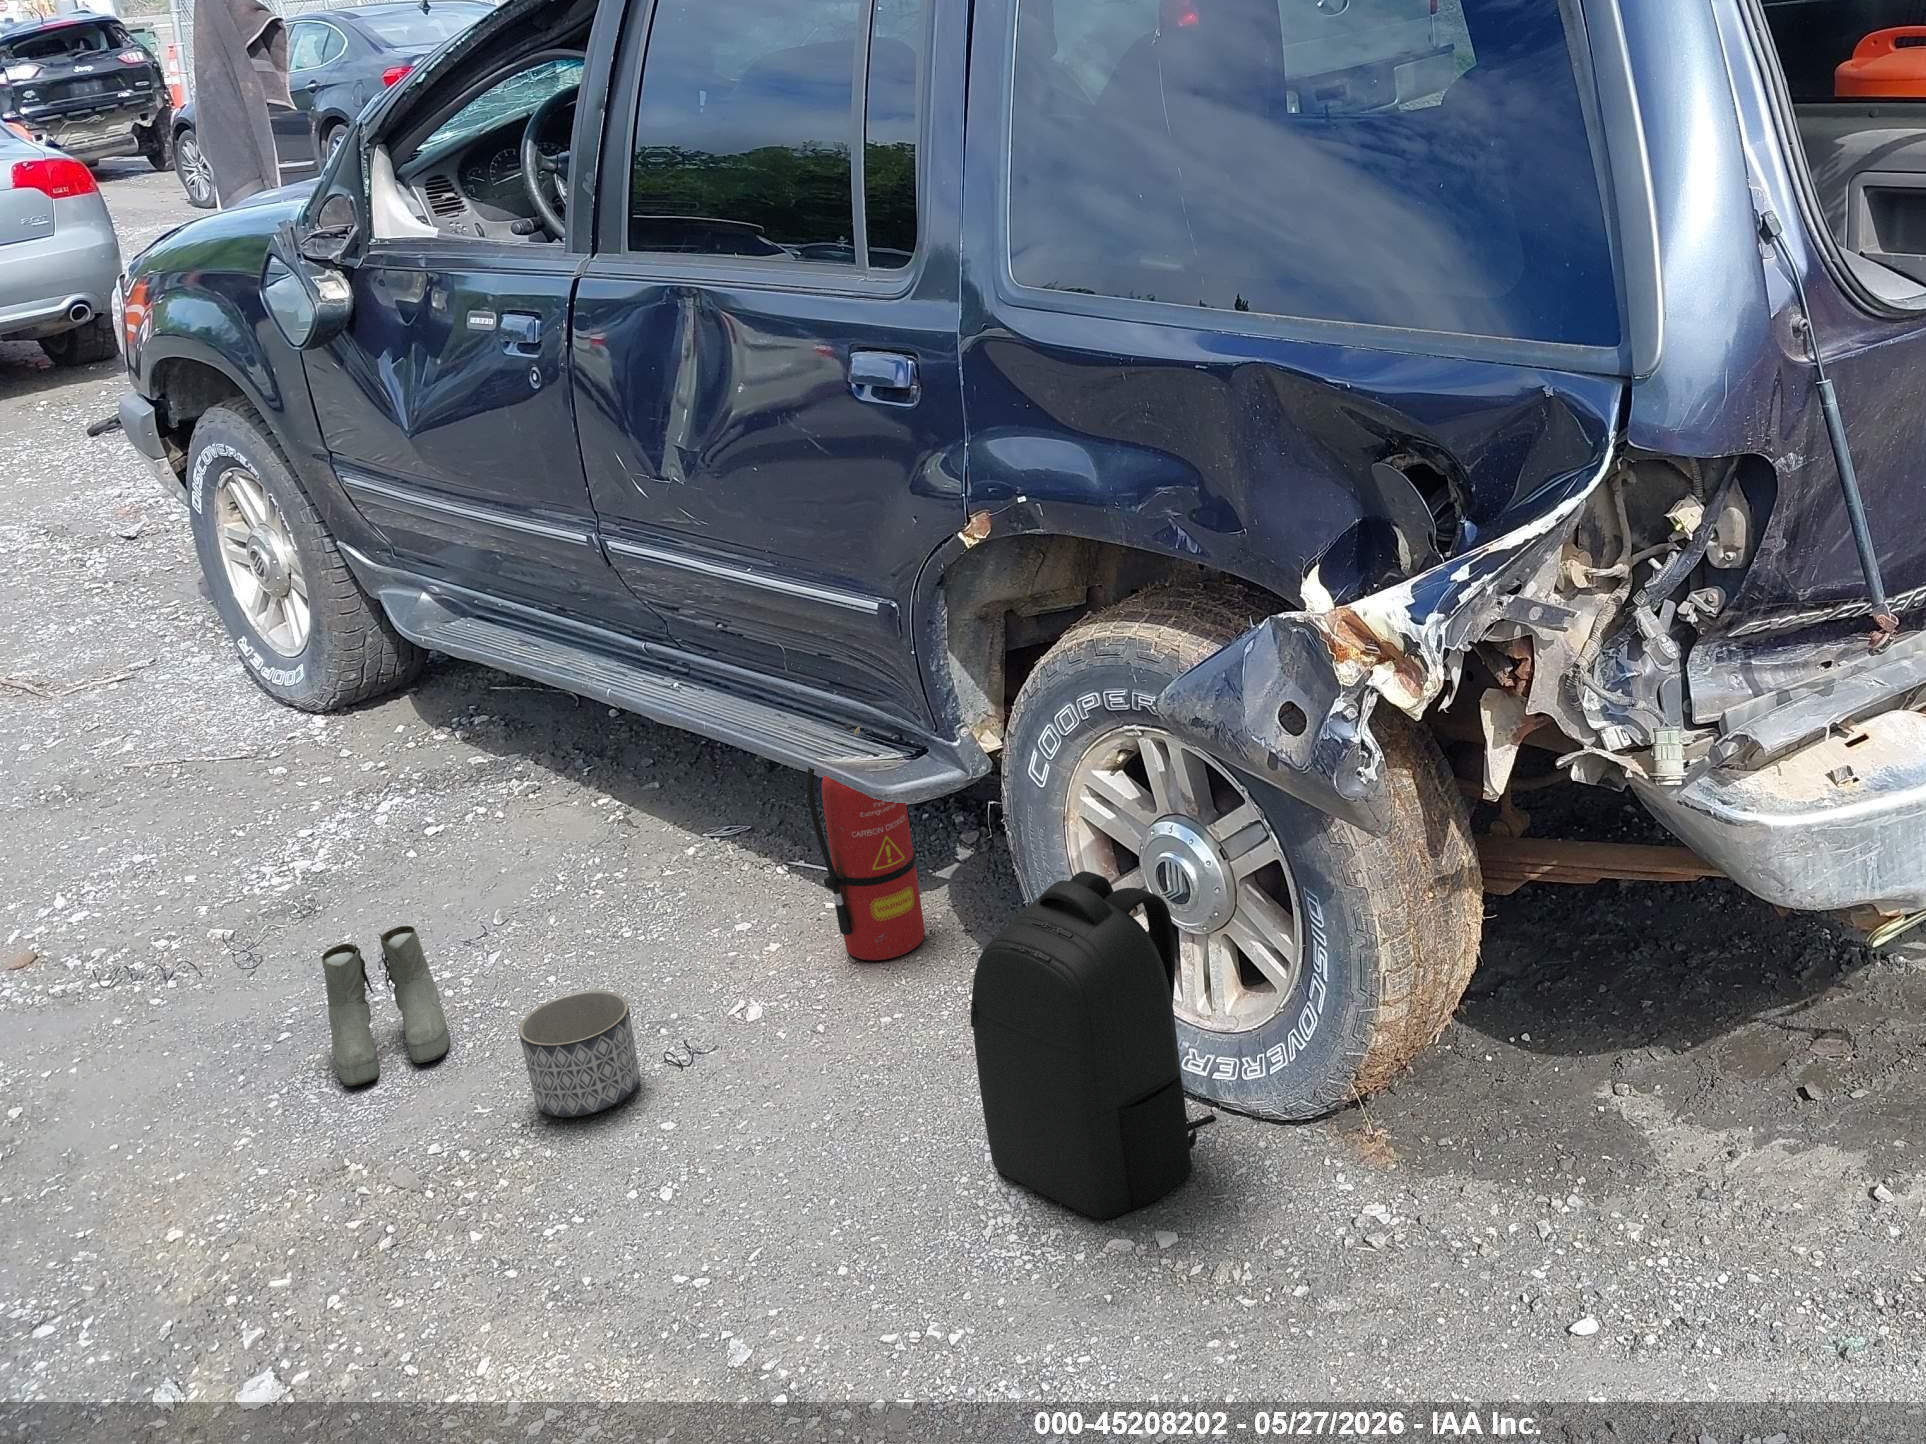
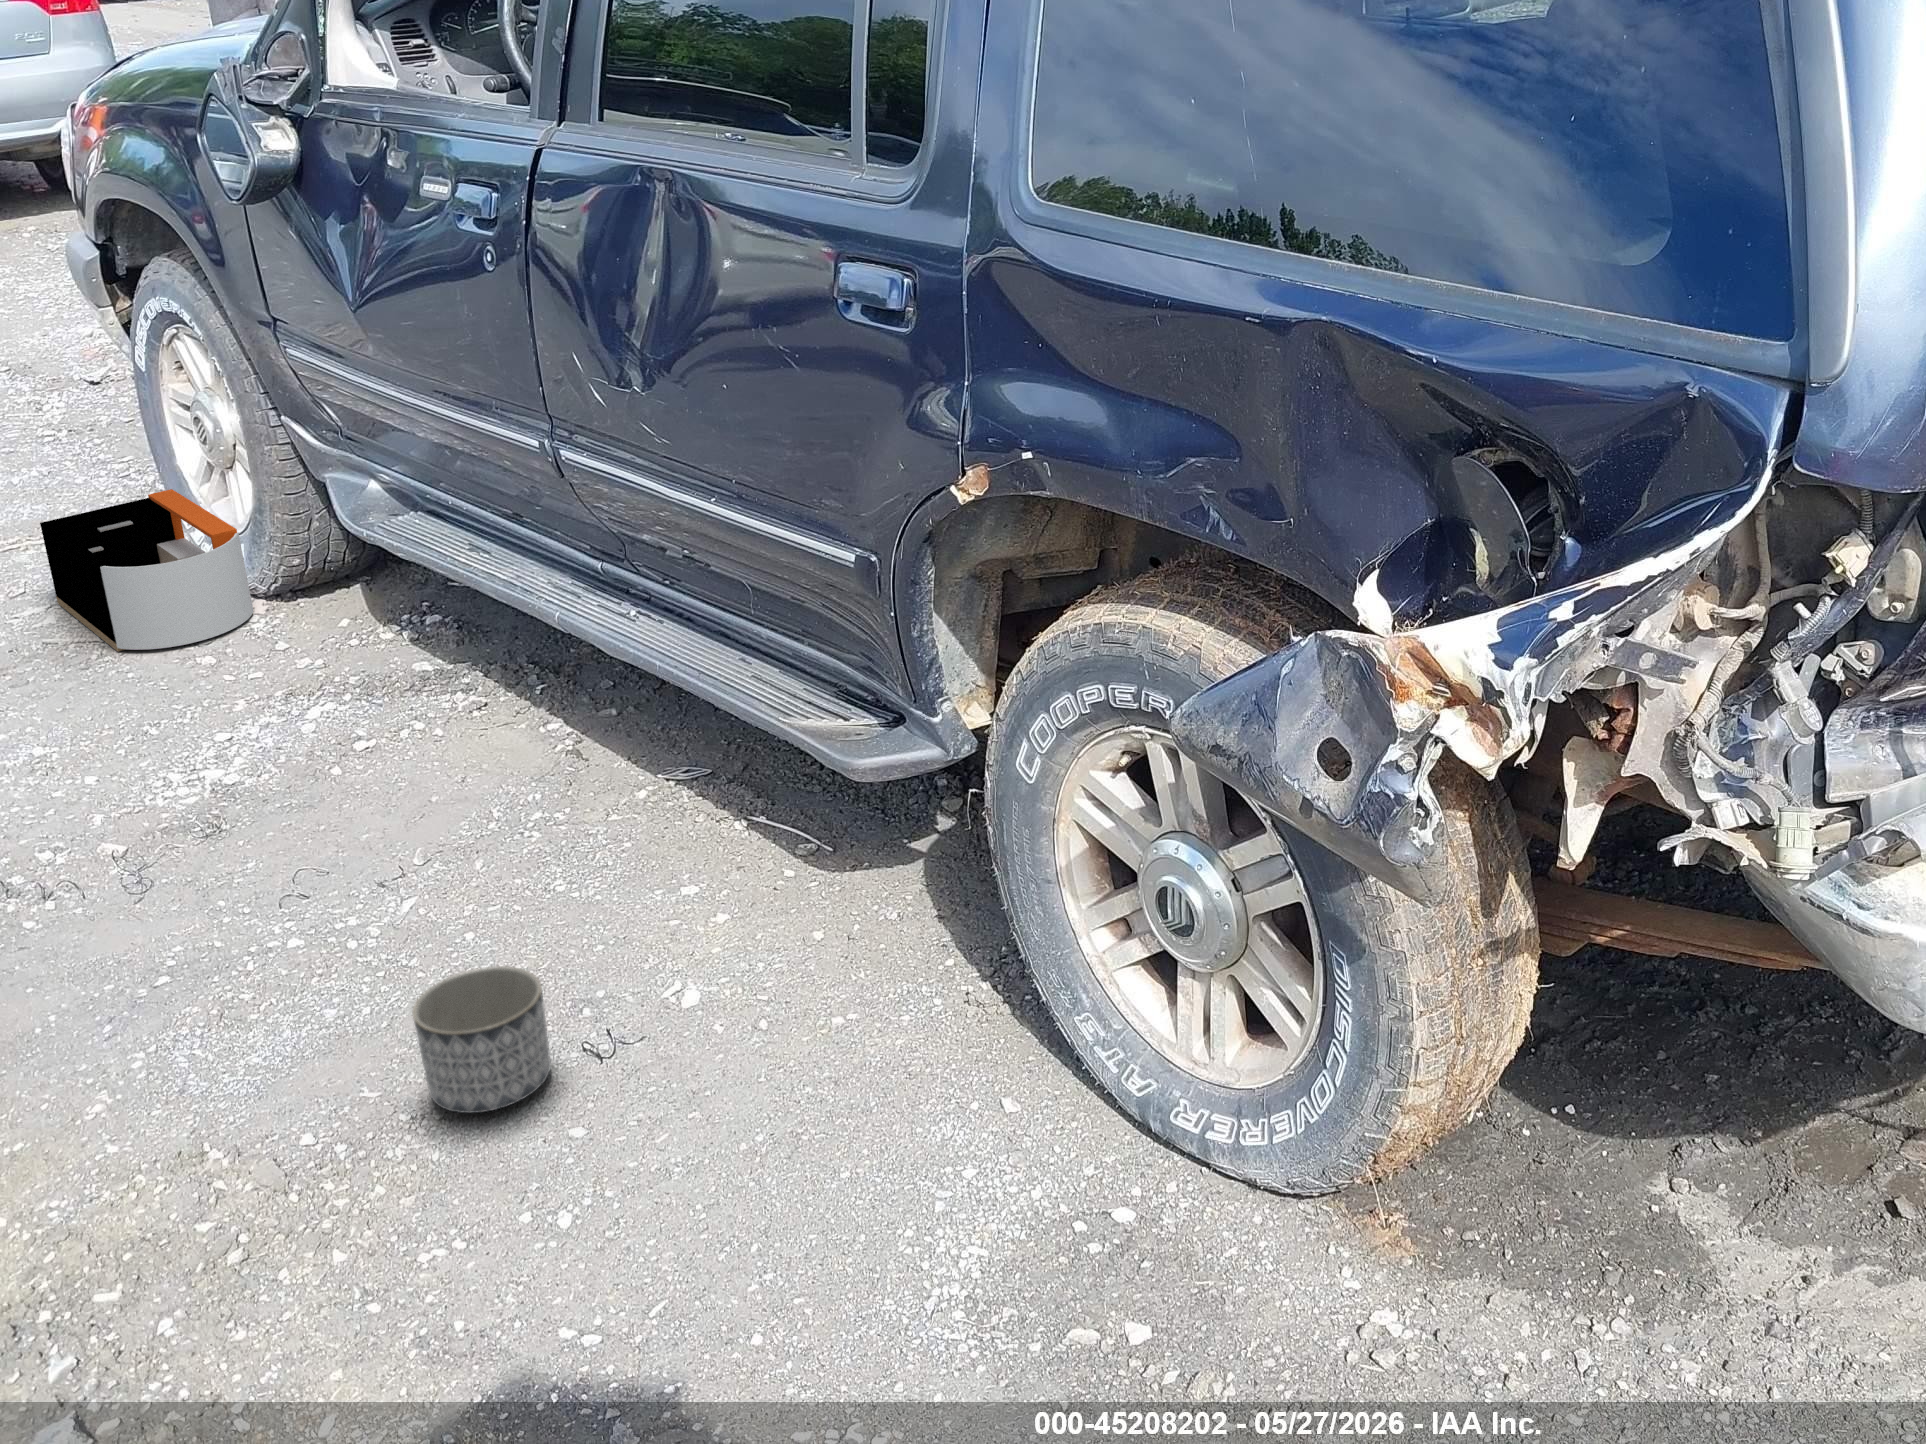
storage bin: none [110,625,312,774] -> present [40,489,253,652]
fire extinguisher: present [807,722,924,960] -> none [765,653,890,942]
backpack: present [970,871,1216,1219] -> none [926,891,1205,1305]
boots: present [322,926,450,1086] -> none [202,869,345,1051]

